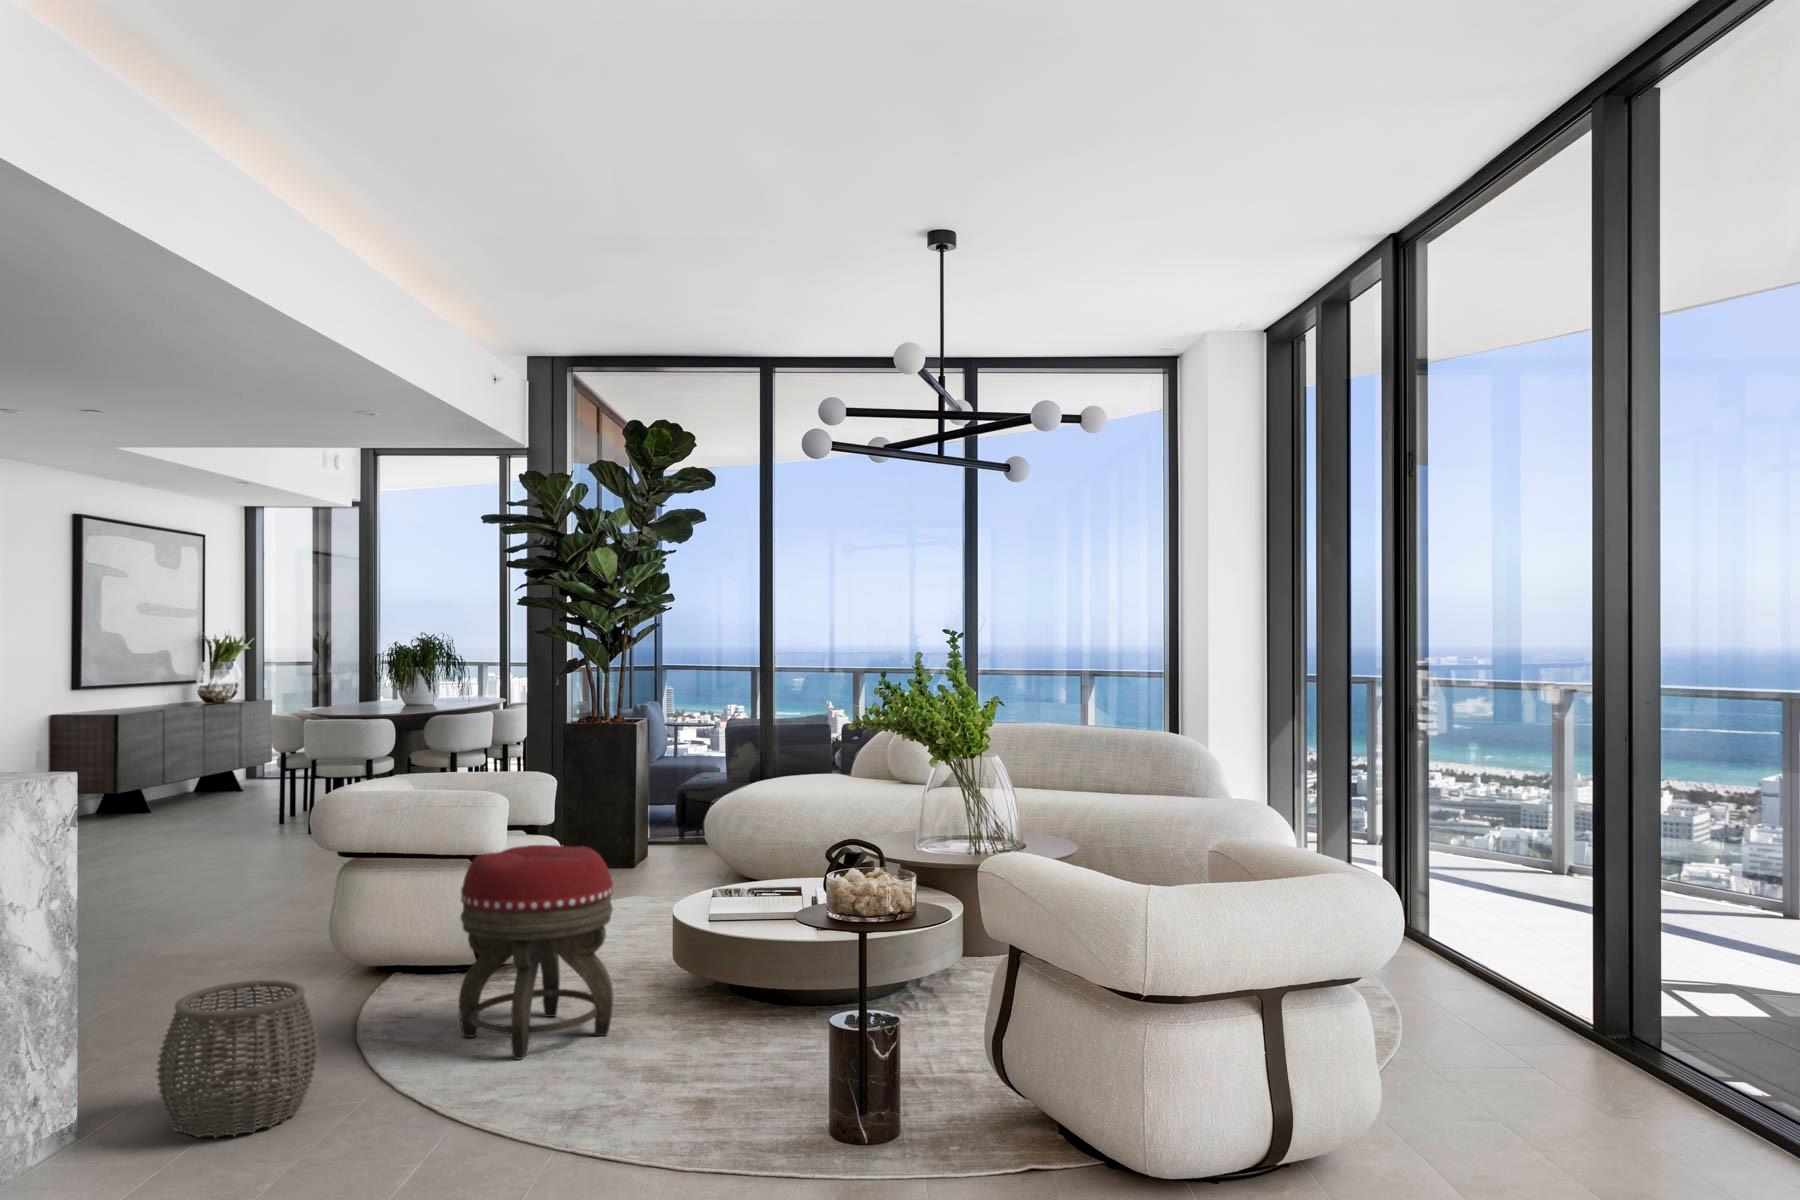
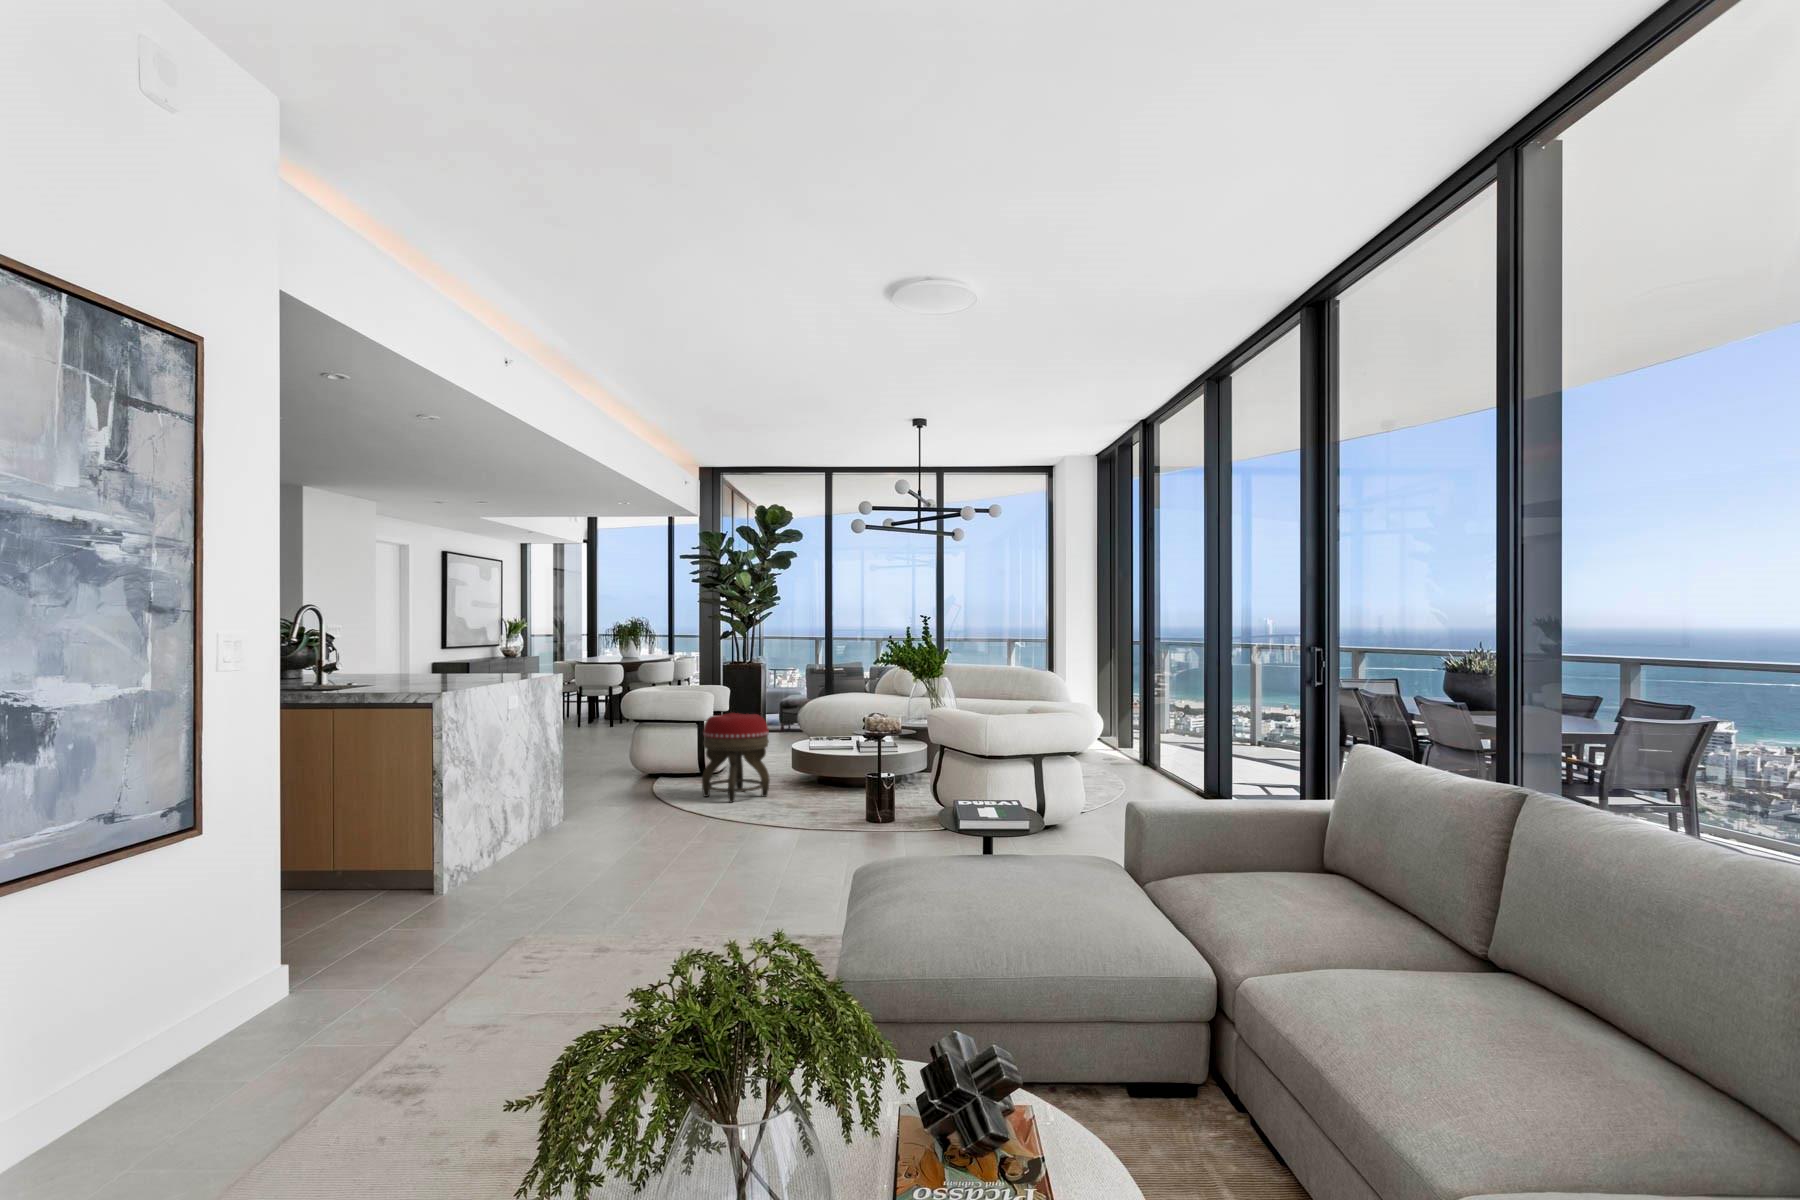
woven basket: present [157,980,318,1138] -> none [595,763,655,820]

